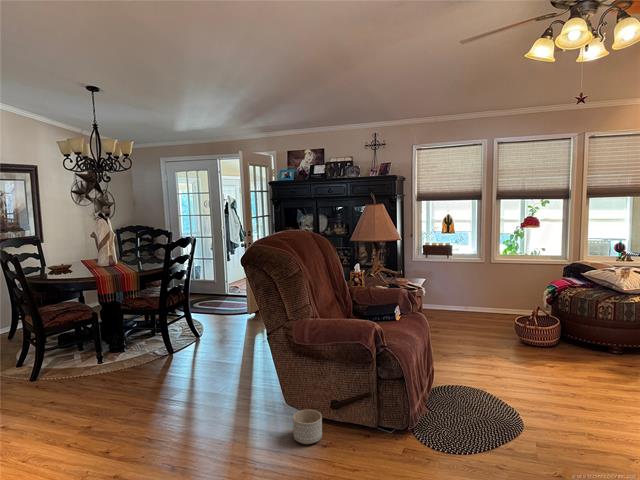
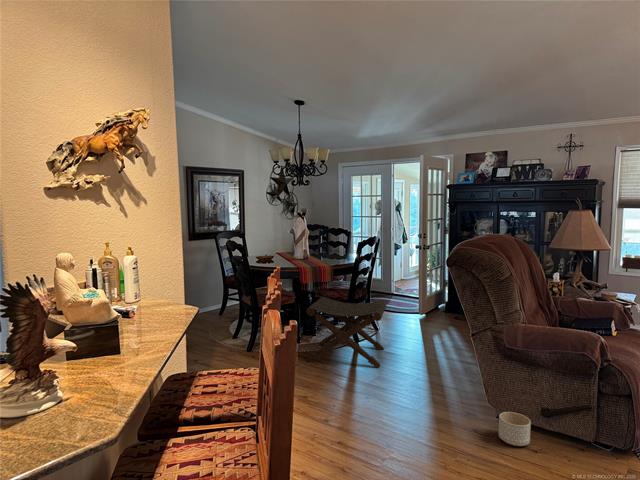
footstool: none [98,306,200,385] -> present [306,297,386,367]

